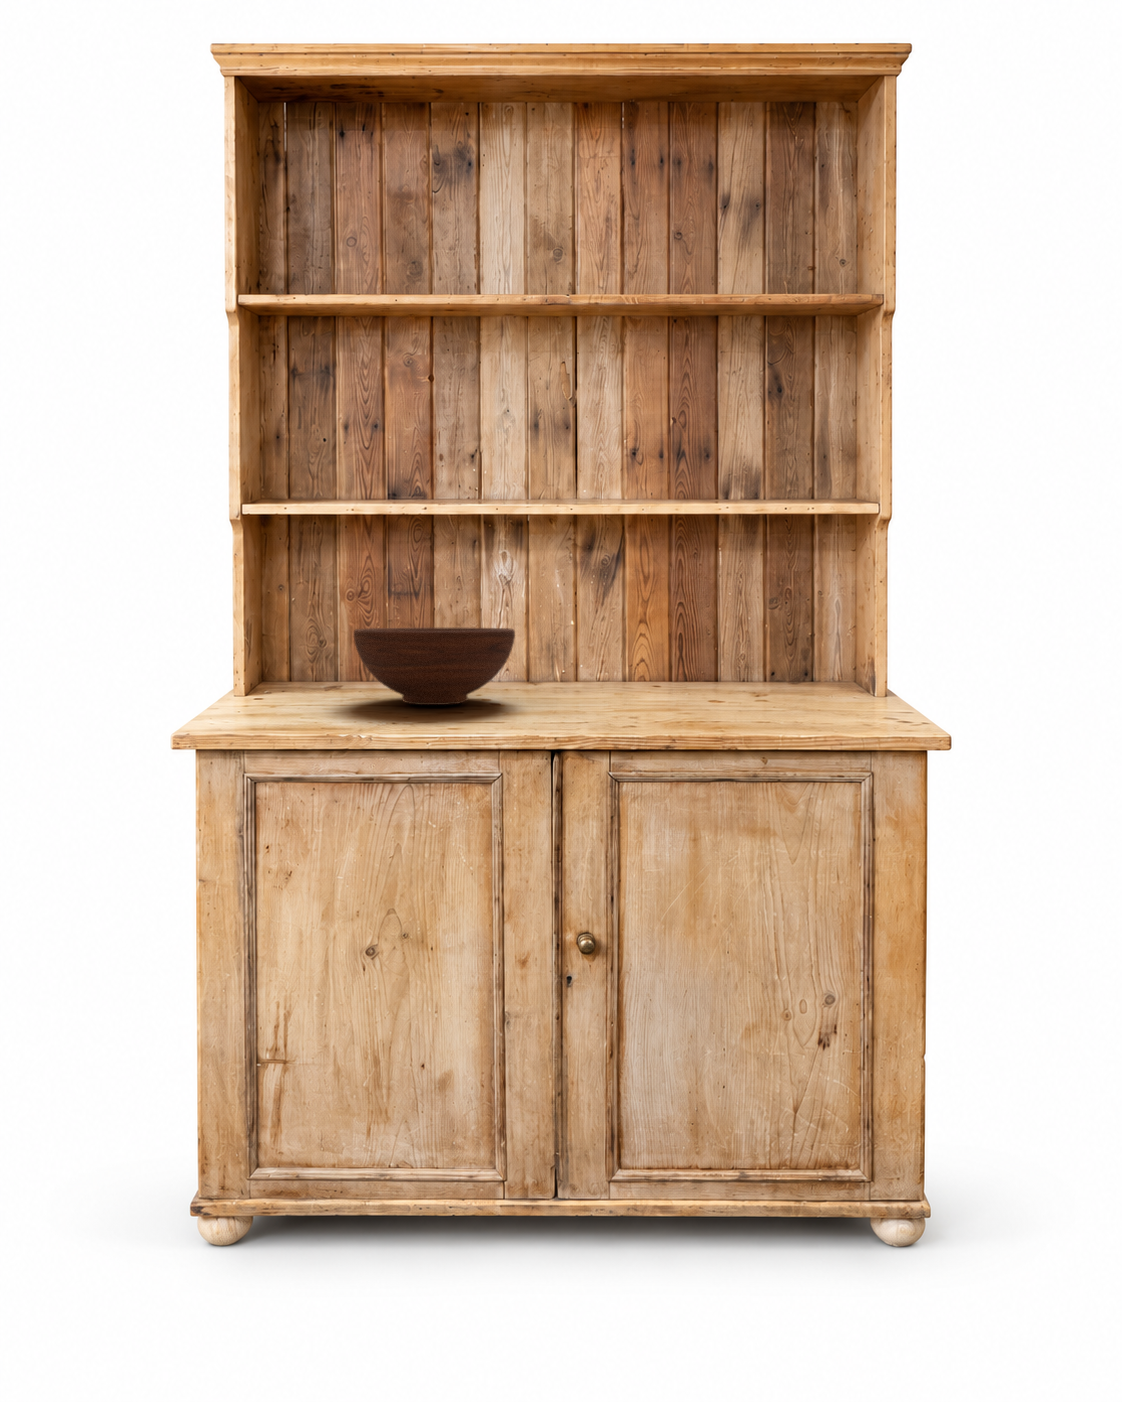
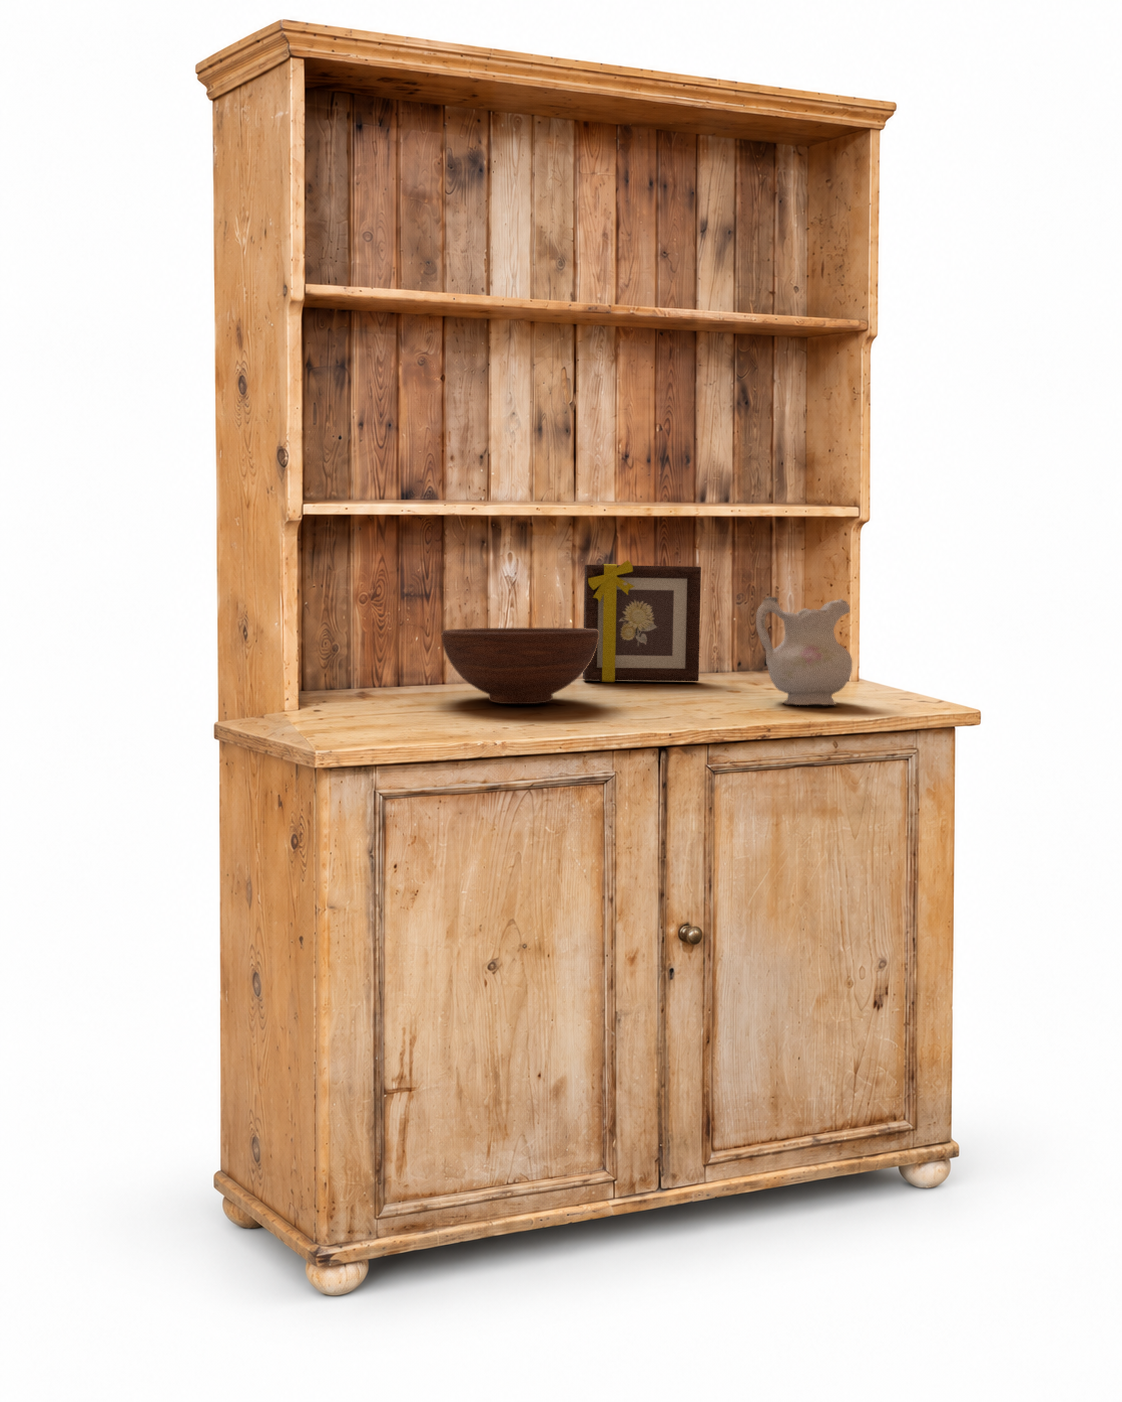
picture frame: none [573,559,697,688] -> present [583,560,701,682]
ceramic pitcher: none [686,596,788,717] -> present [756,597,852,705]

